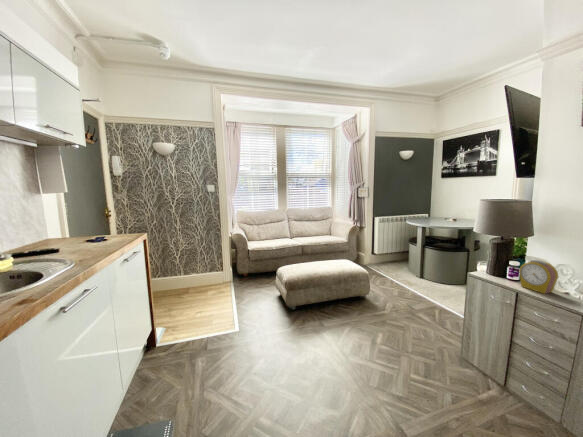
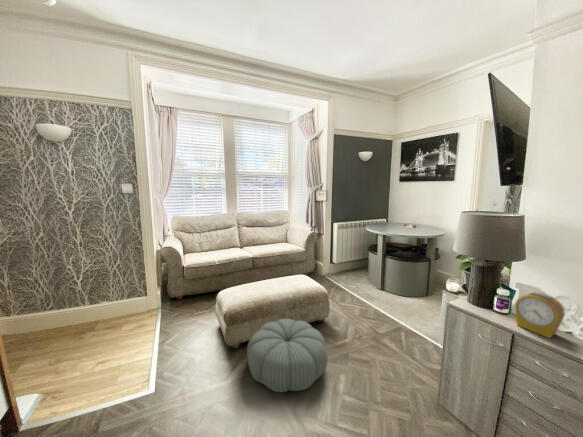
pouf: none [305,290,369,338] -> present [247,319,328,392]

